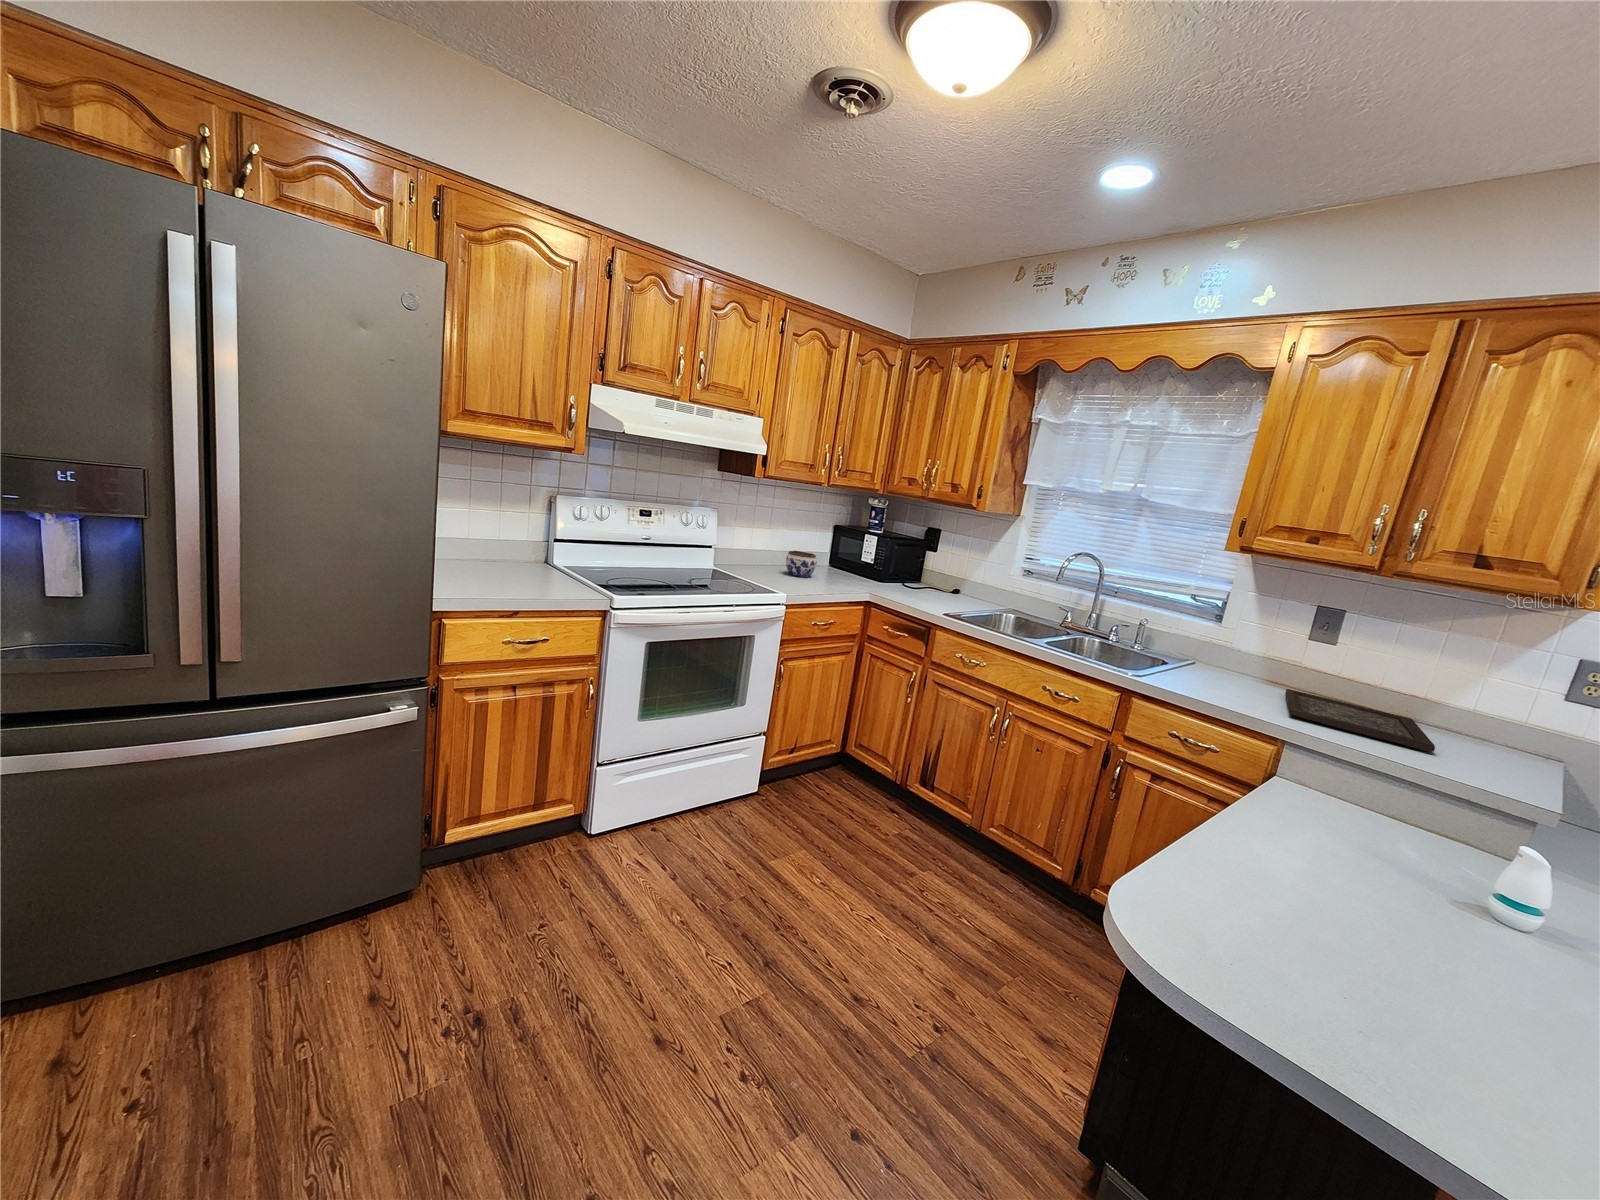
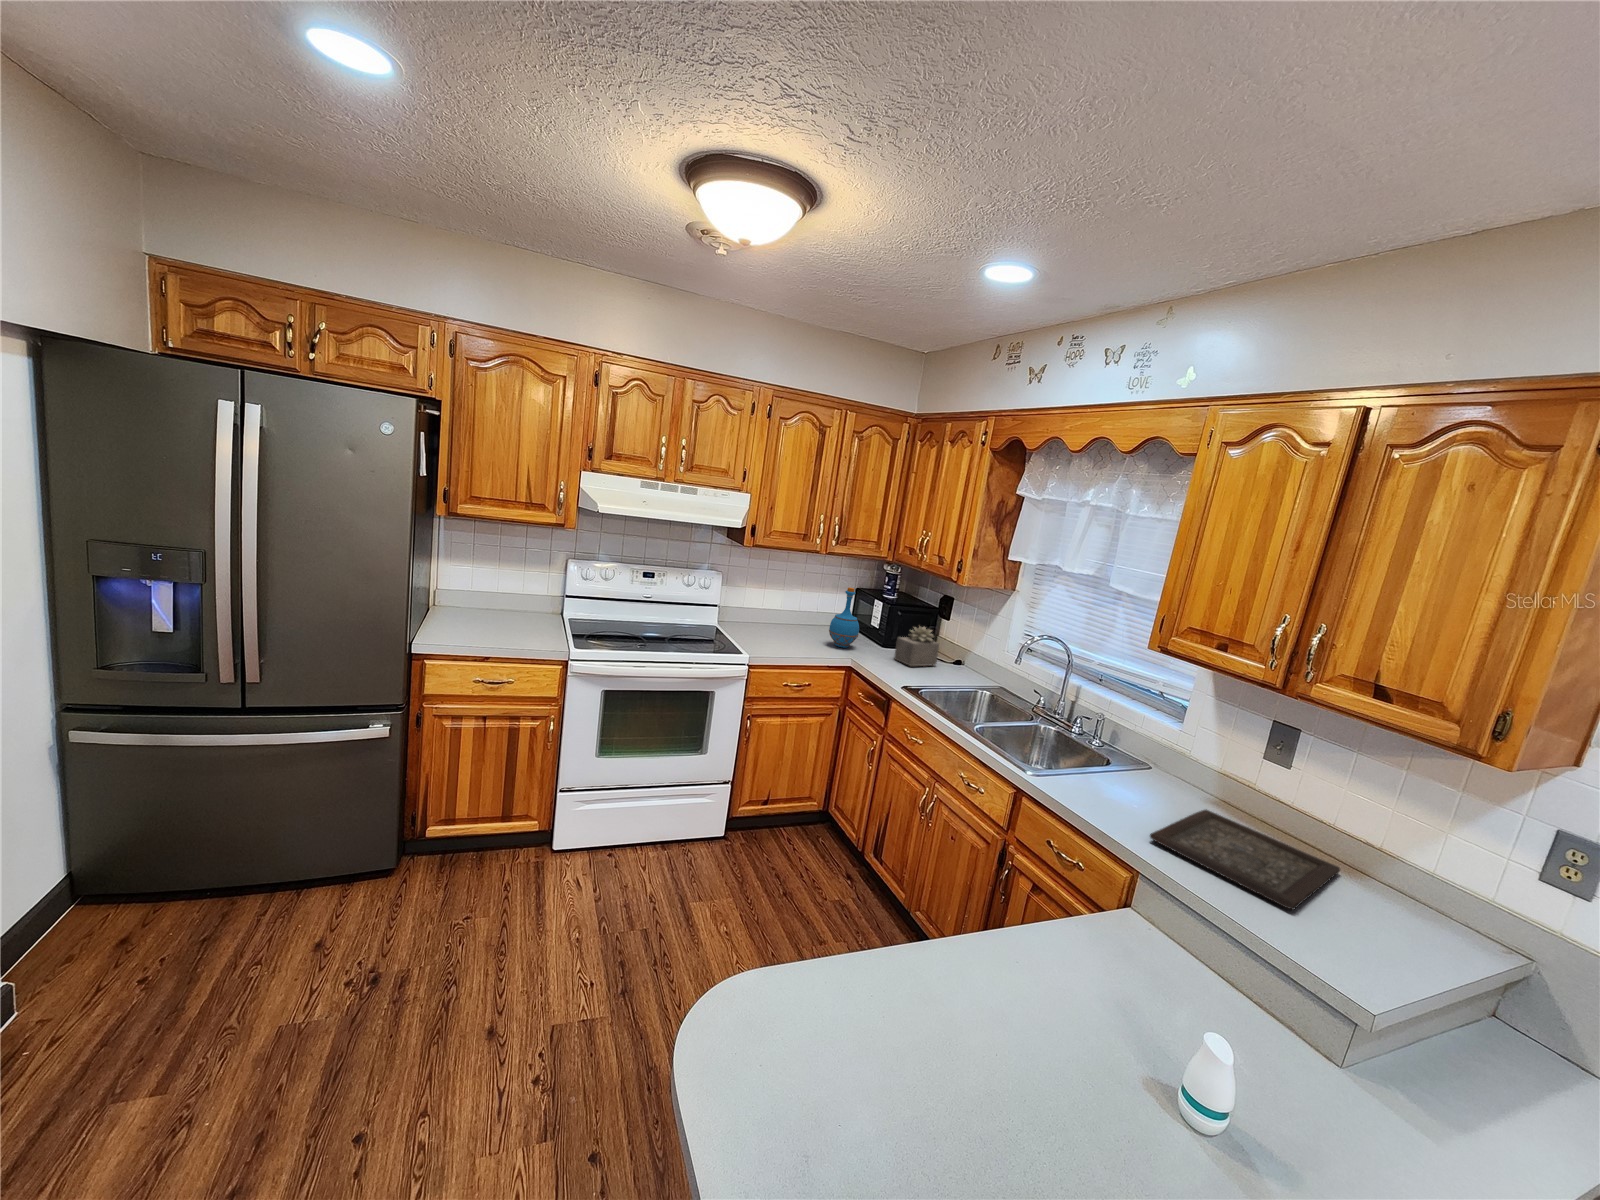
bottle: none [838,521,870,584] -> present [829,588,859,648]
jar: present [786,551,817,577] -> none [784,612,813,638]
succulent plant: none [908,556,952,597] -> present [894,627,939,666]

